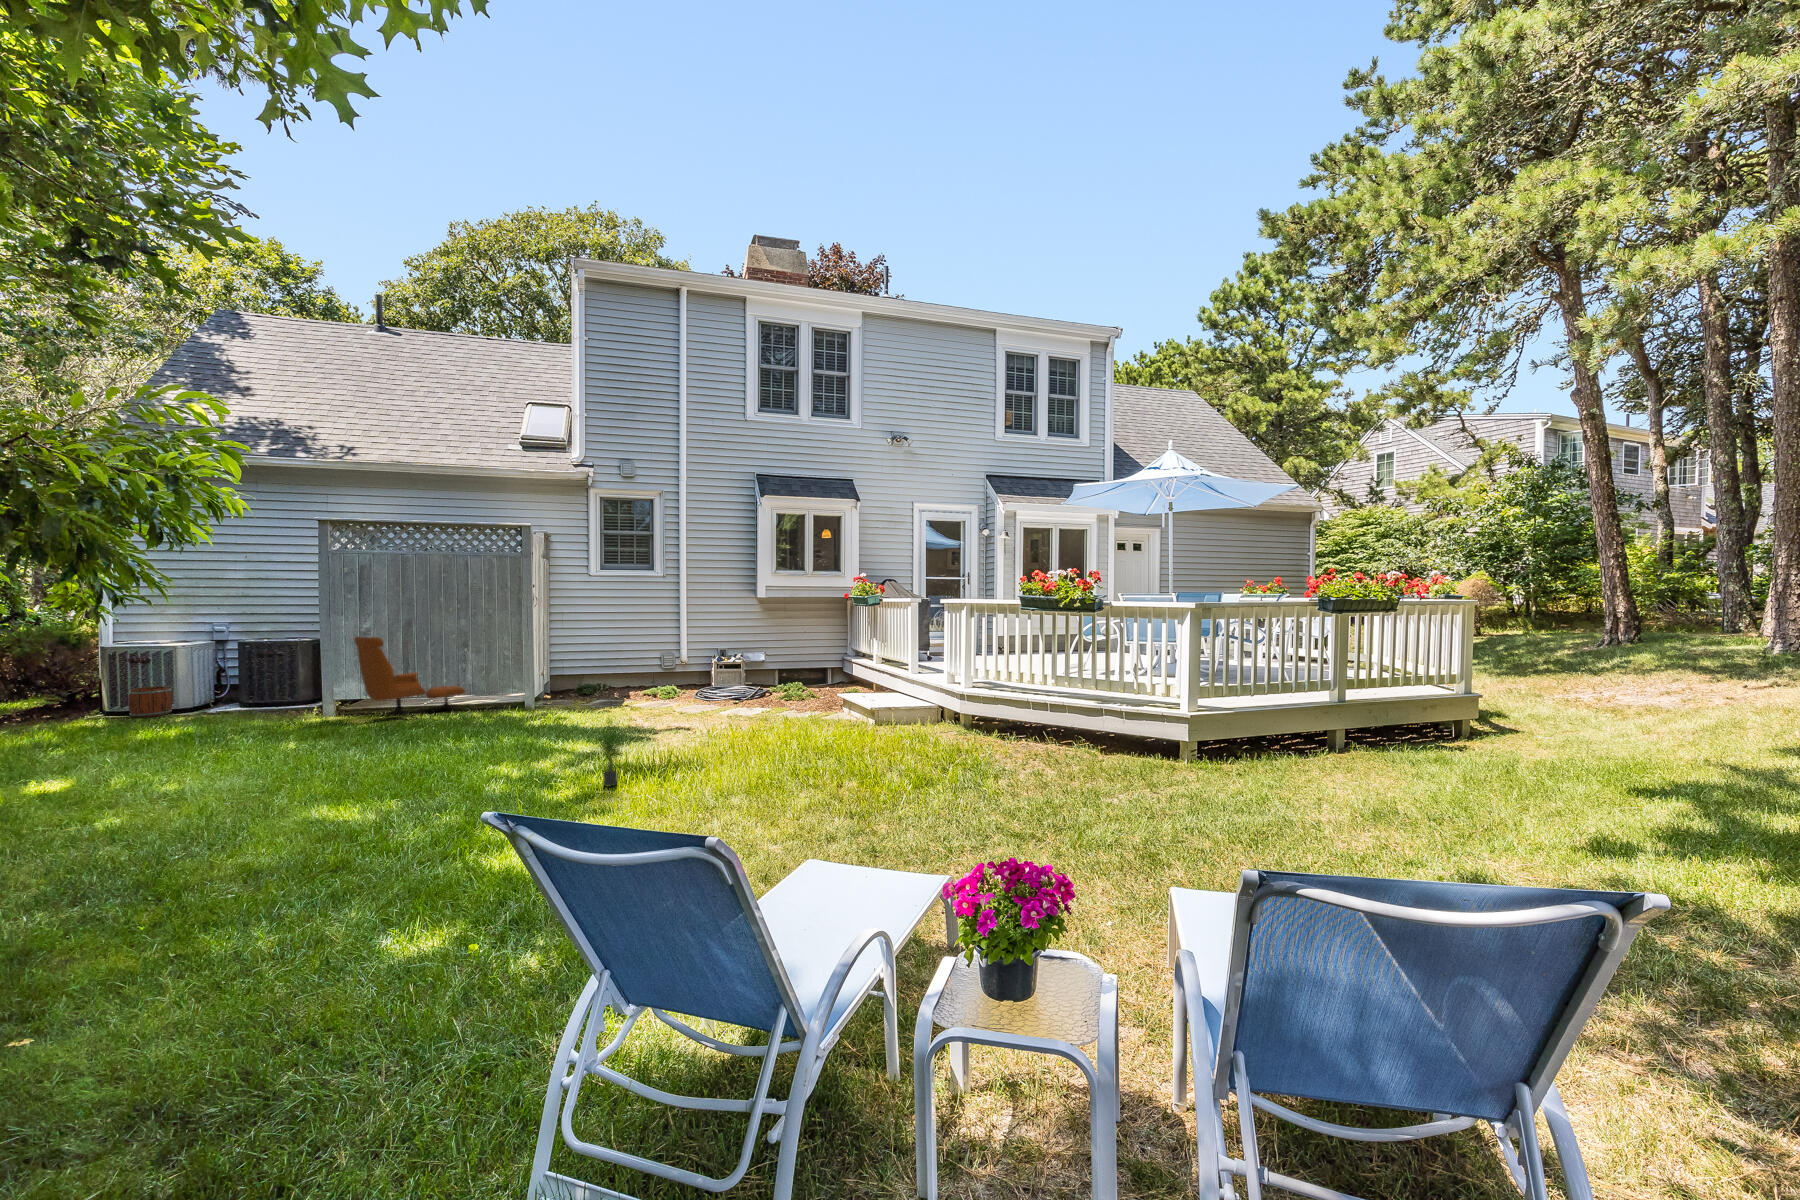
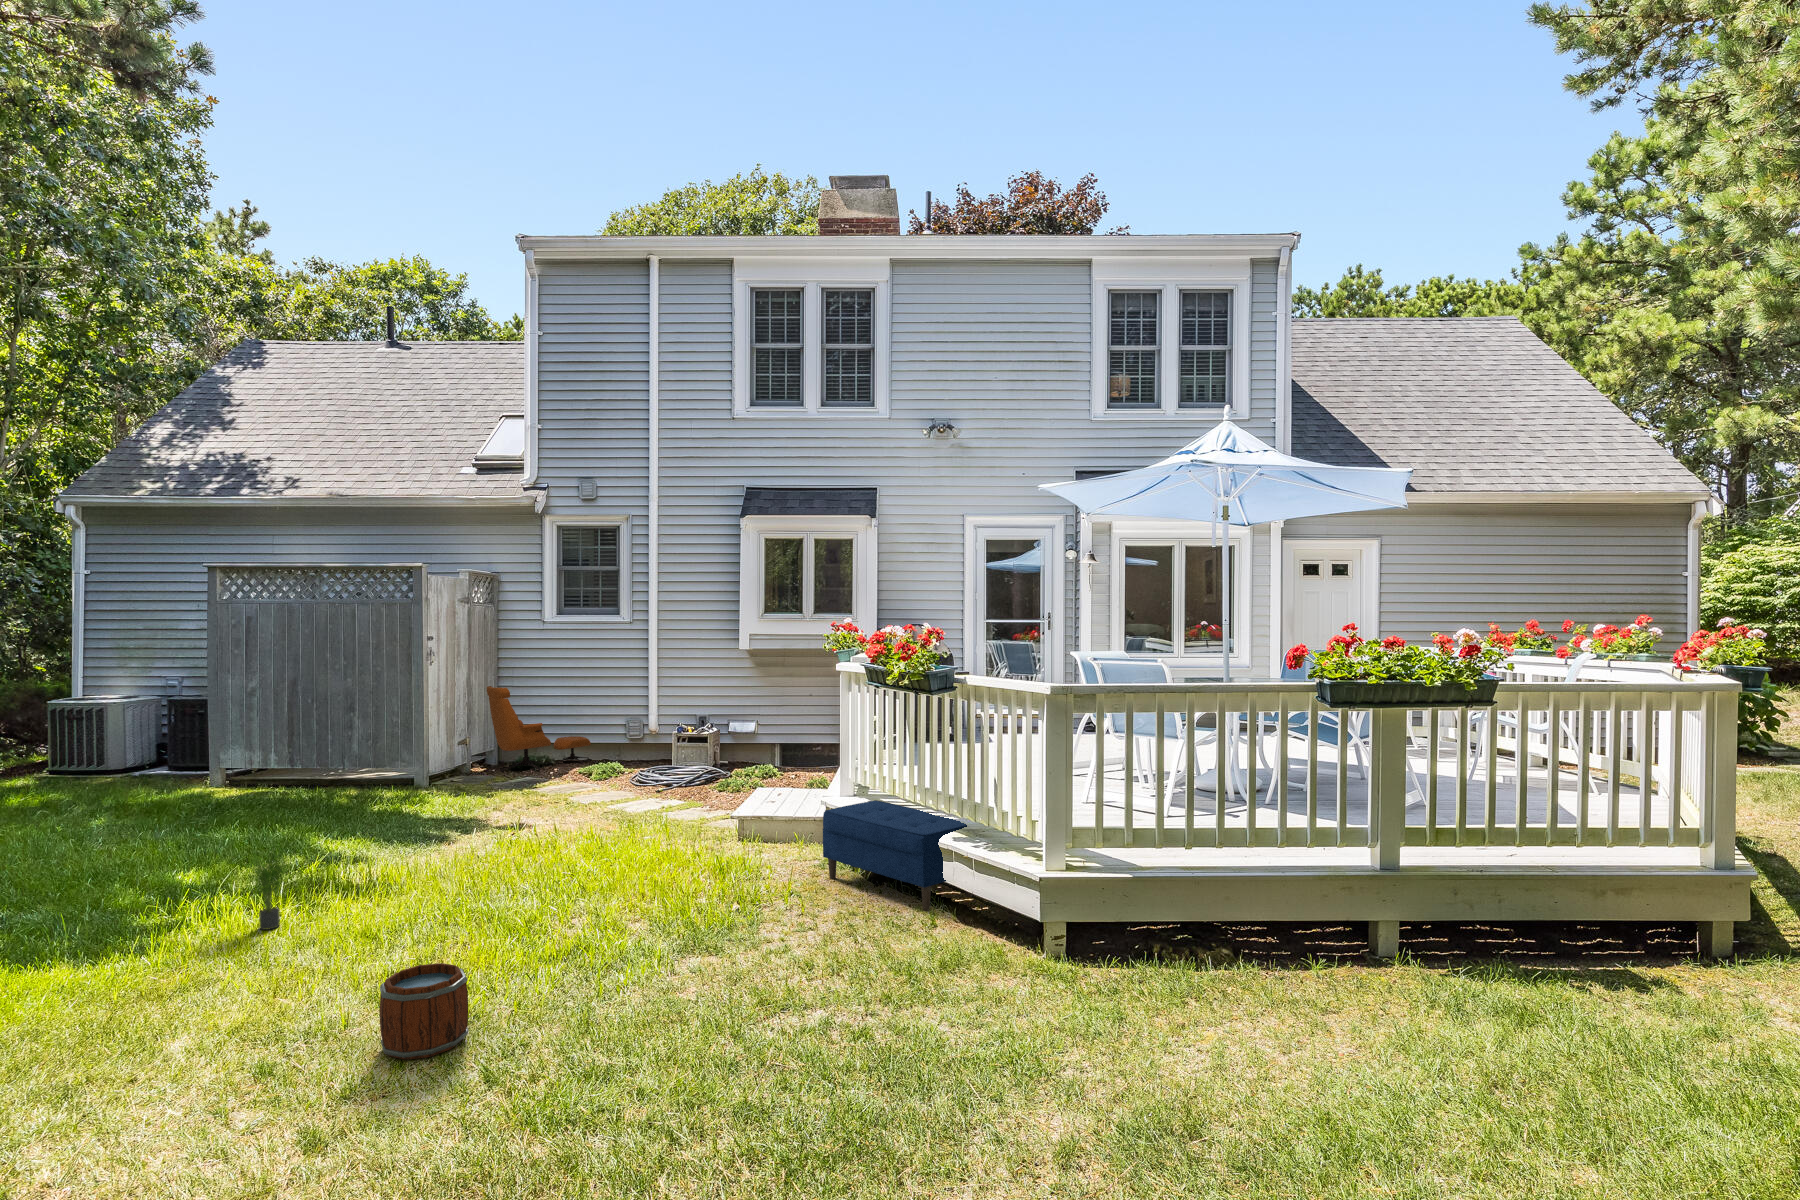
lounge chair: present [354,636,465,722] -> present [487,686,591,772]
bench: none [948,685,1060,747] -> present [823,800,973,911]
bucket: present [128,686,172,717] -> present [380,963,469,1060]

